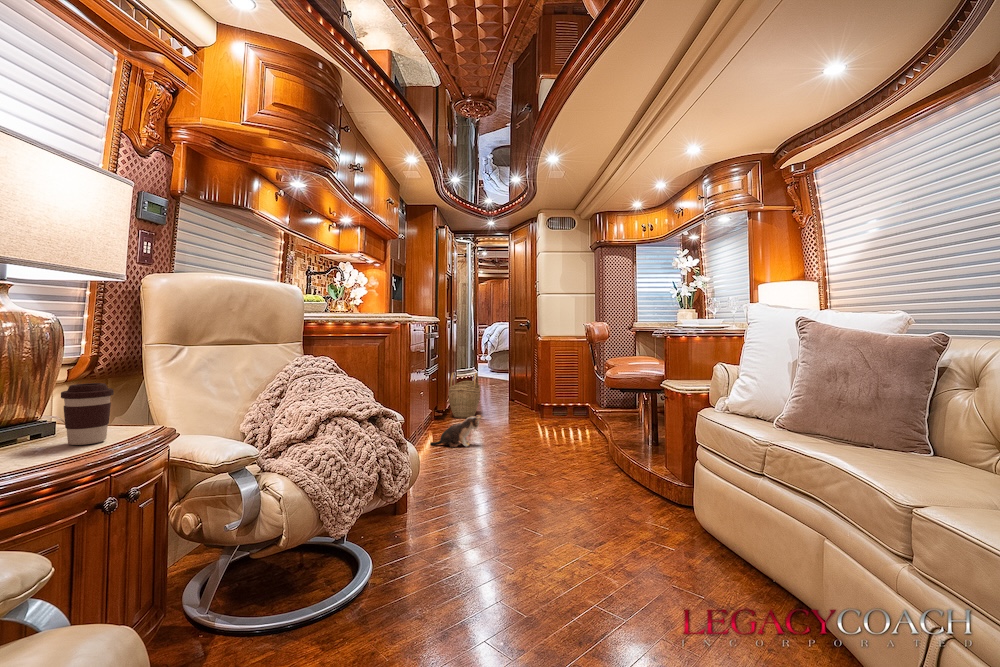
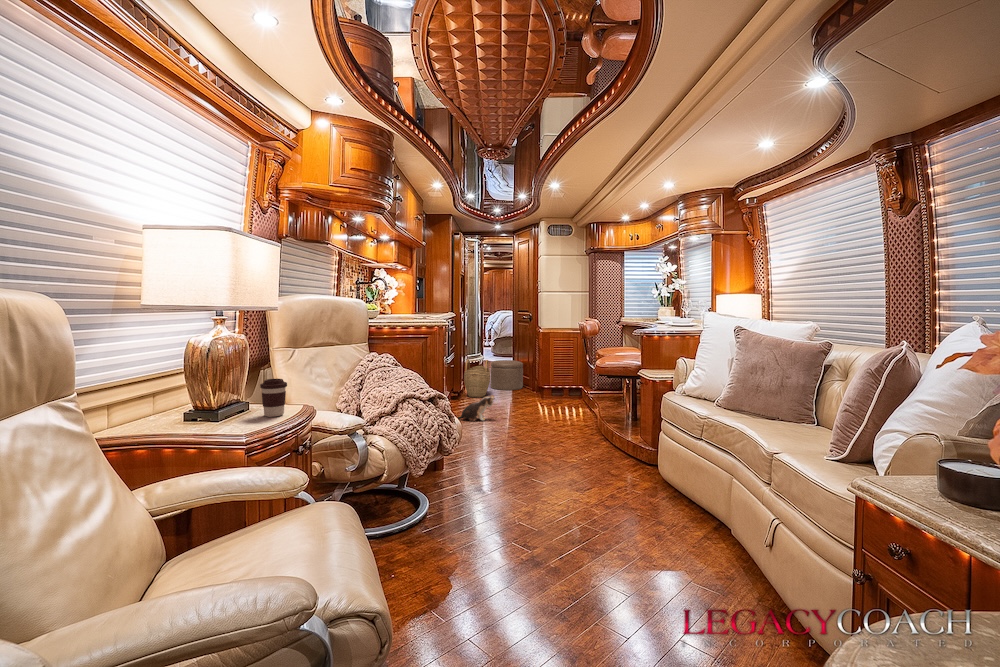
ottoman: none [482,375,520,409] -> present [491,360,523,390]

